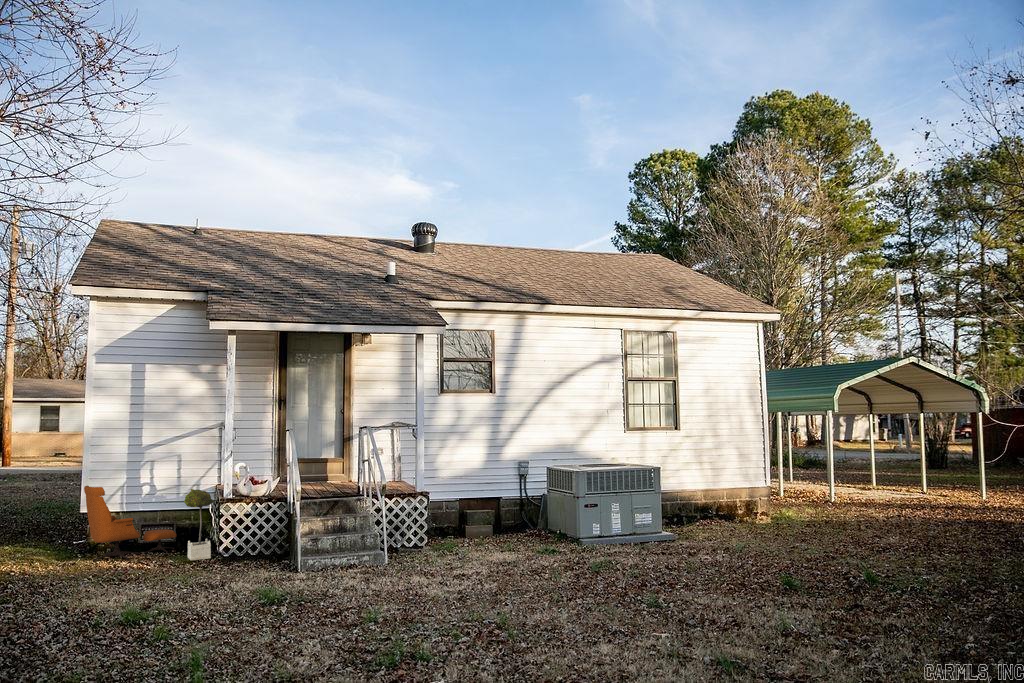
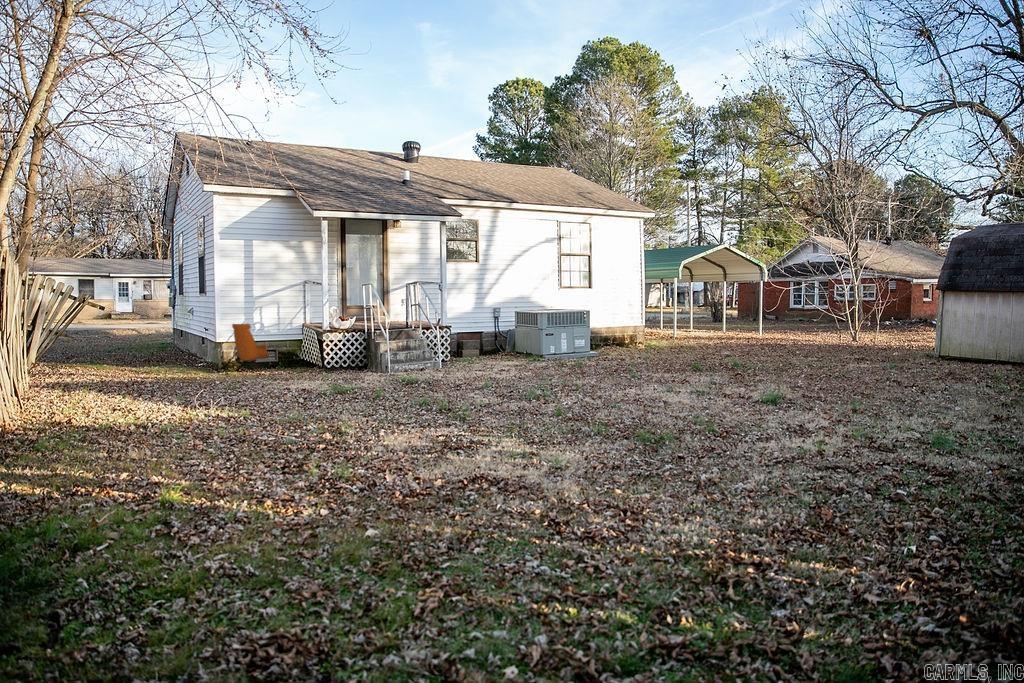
potted tree: present [184,489,215,560] -> none [300,324,321,369]

